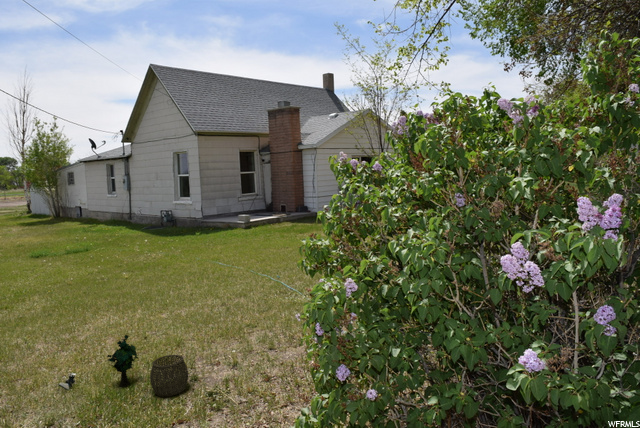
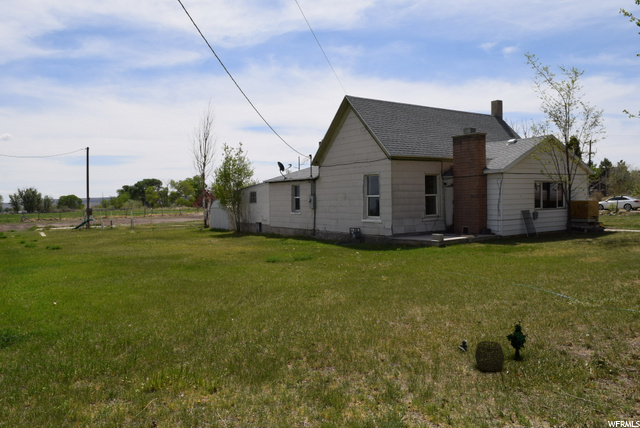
woven basket: present [150,355,188,397] -> present [475,341,504,371]

